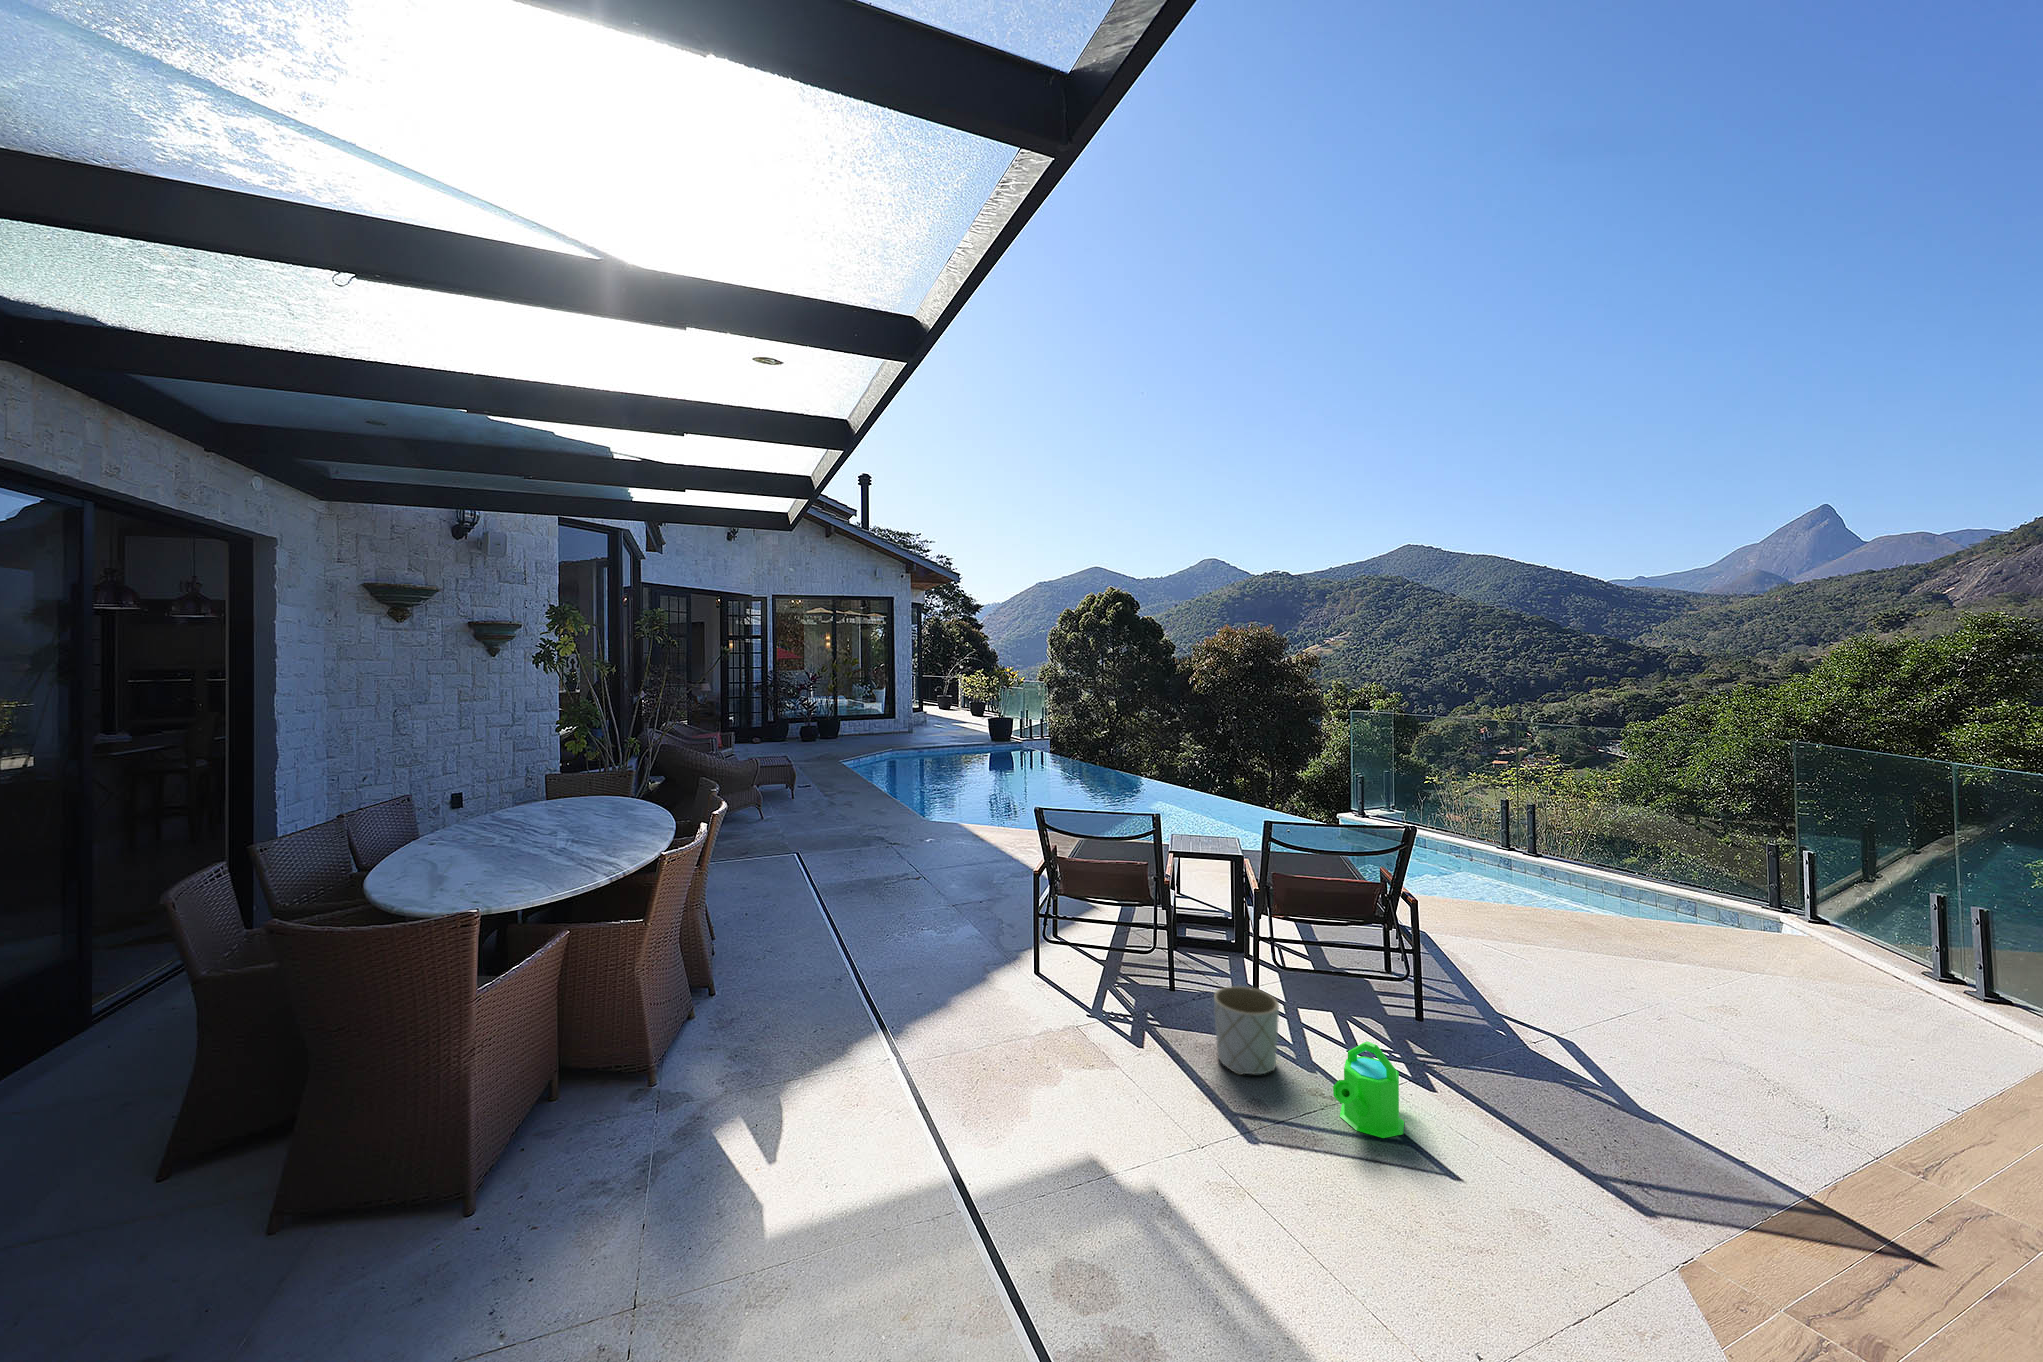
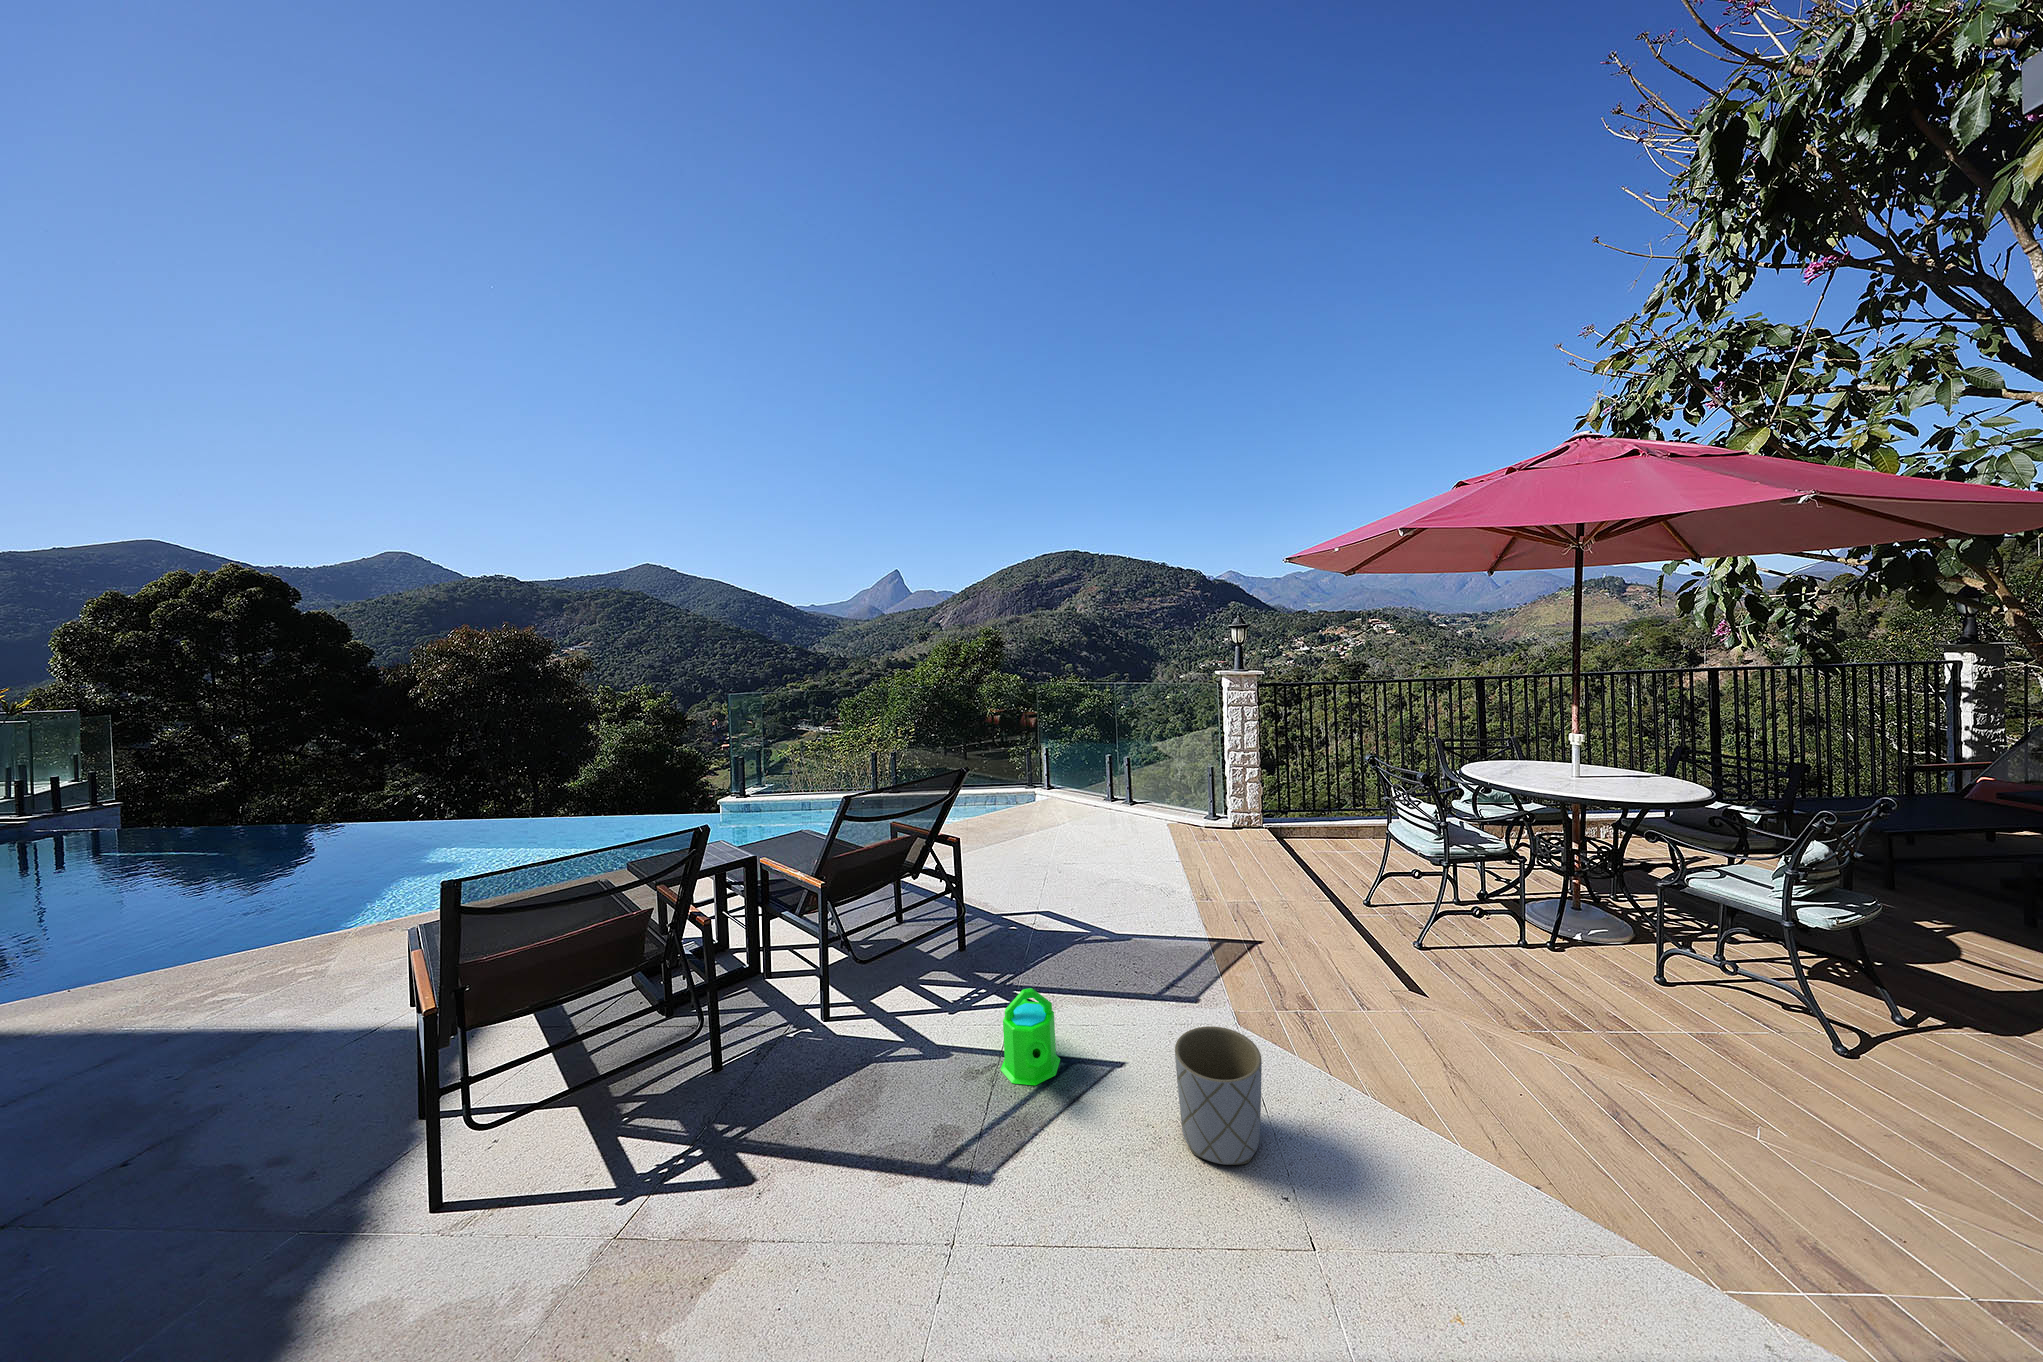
planter: present [1214,986,1279,1075] -> present [1175,1026,1262,1165]

